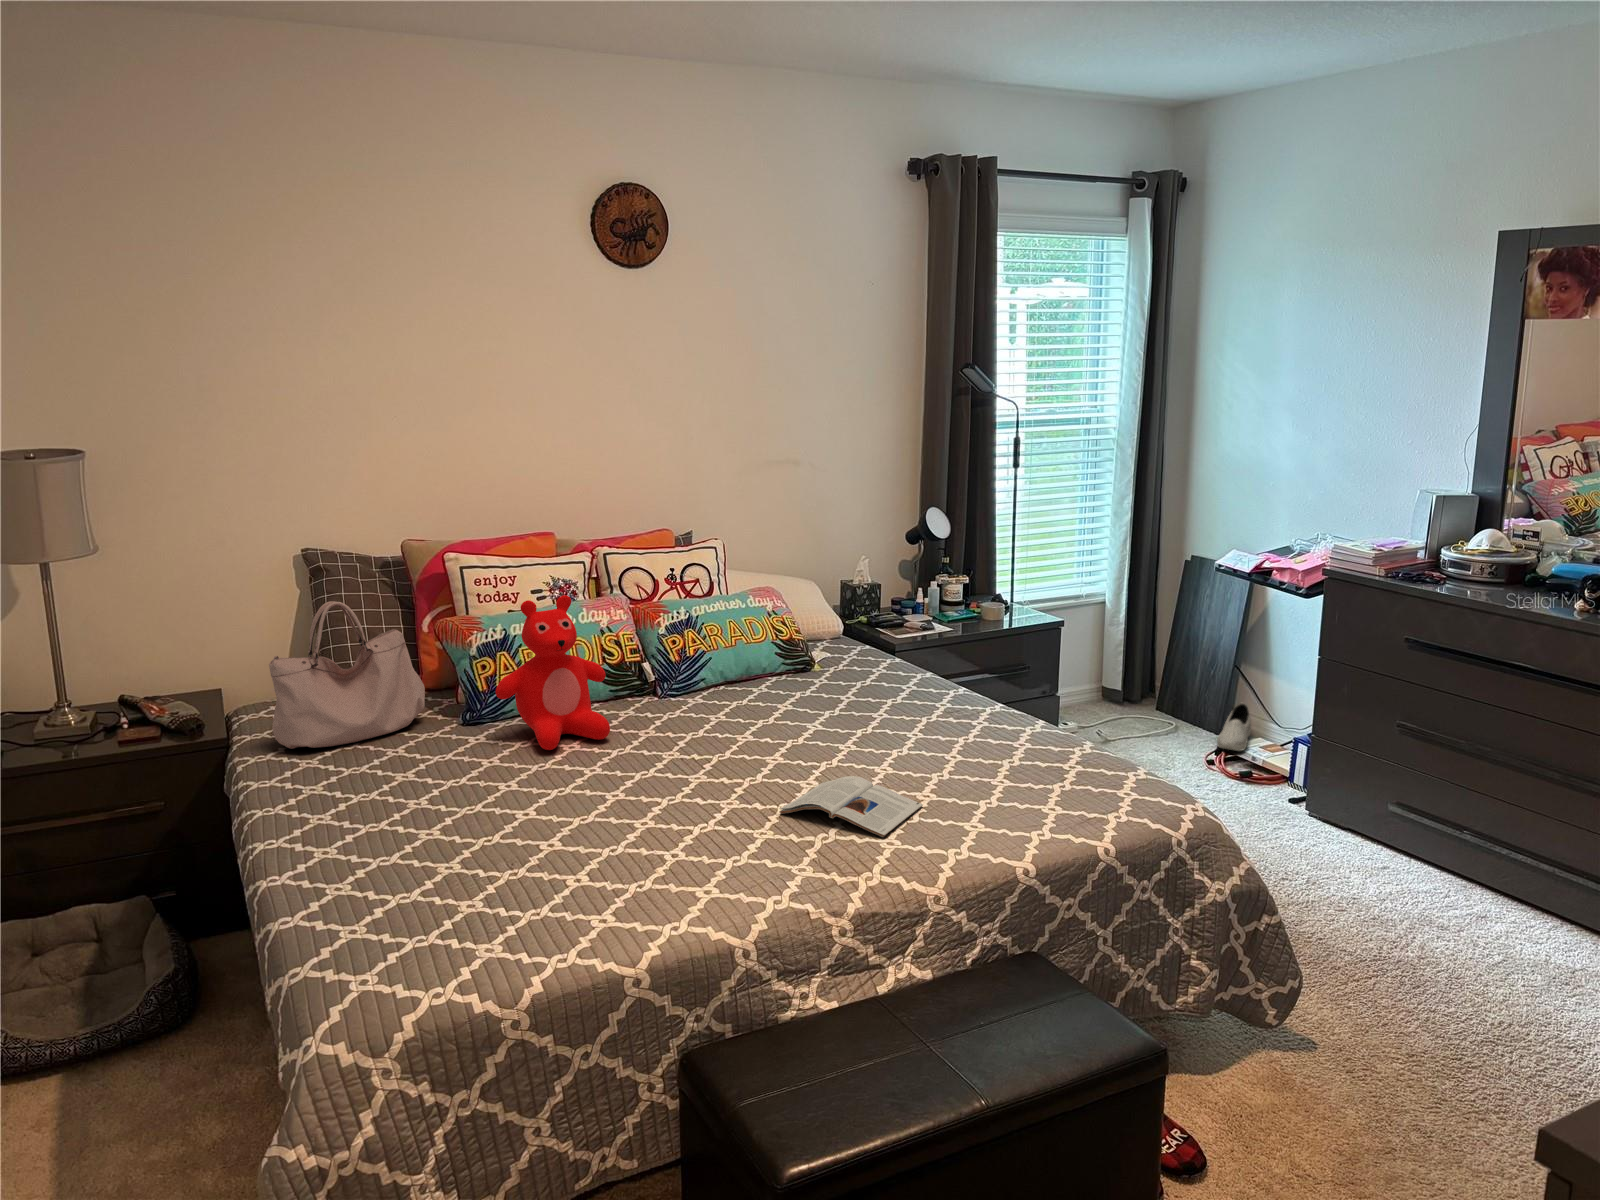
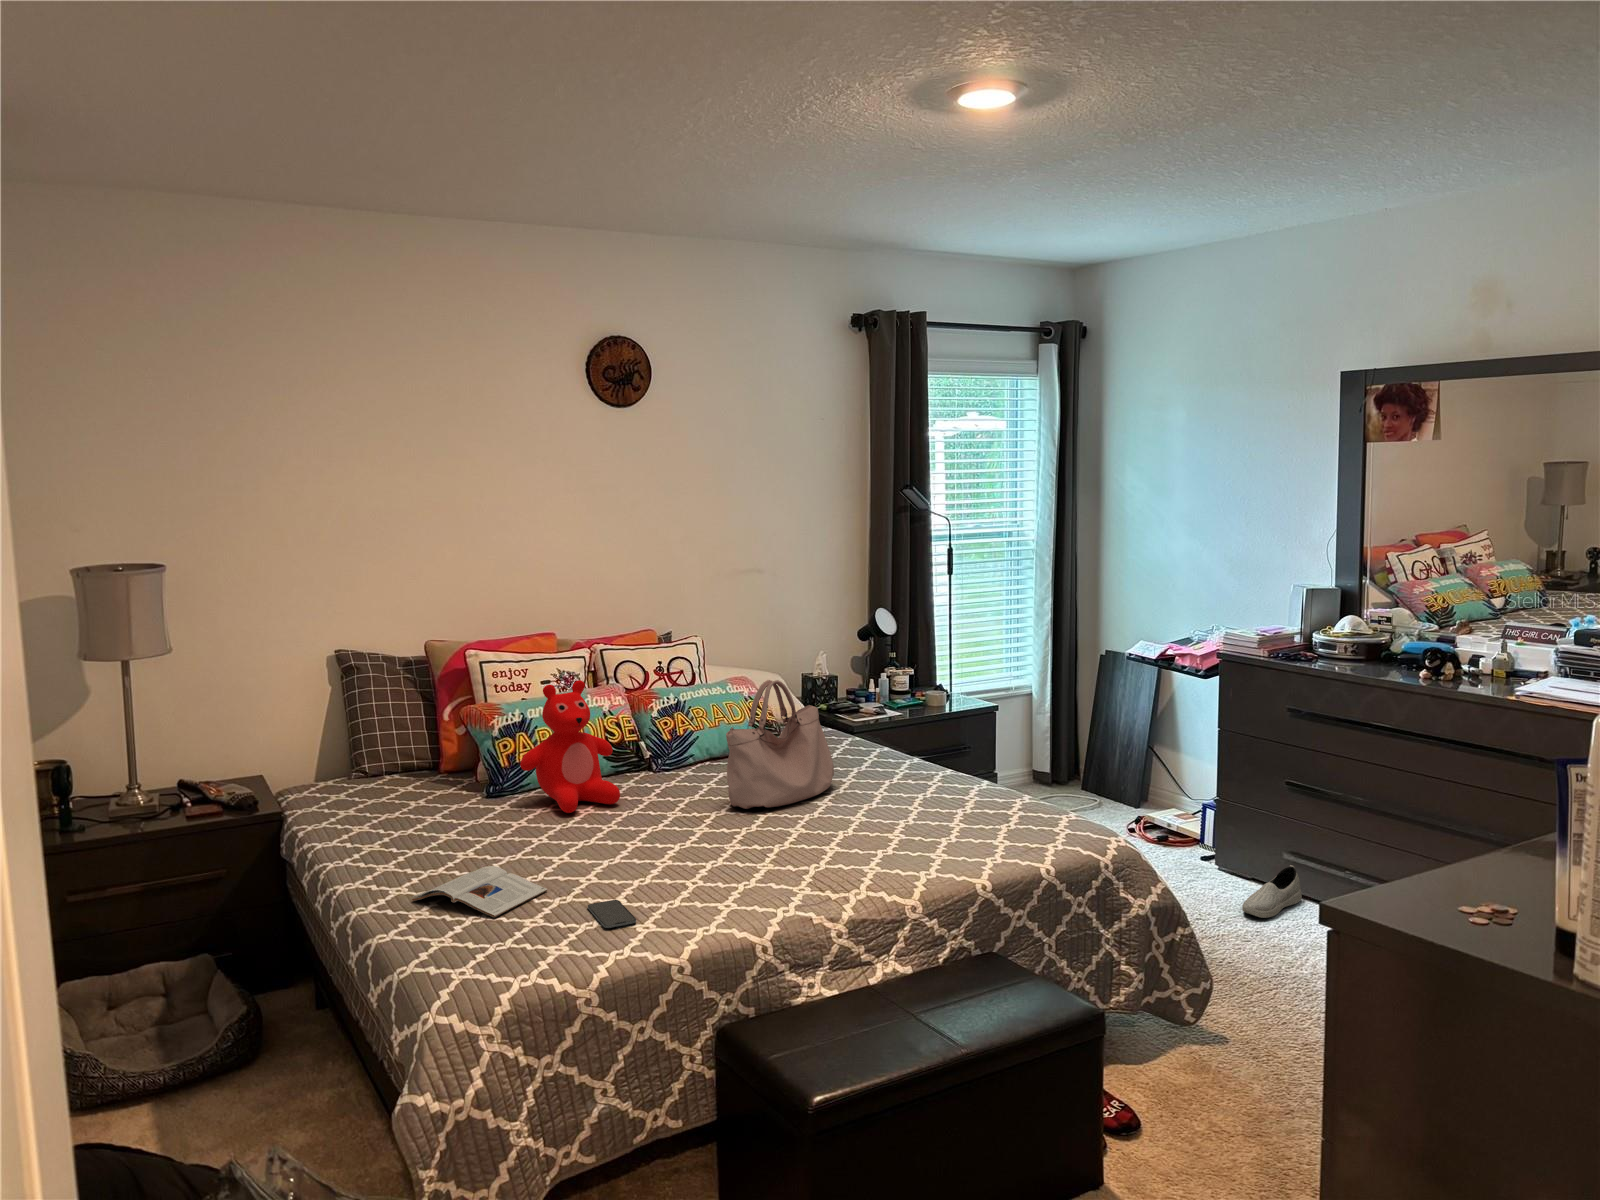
handbag: present [269,601,425,749] -> present [726,680,834,809]
shoe: present [1217,703,1251,751] -> present [1242,865,1302,918]
magazine: present [780,776,923,837] -> present [412,866,547,917]
smartphone: none [538,878,591,921] -> present [588,900,636,928]

